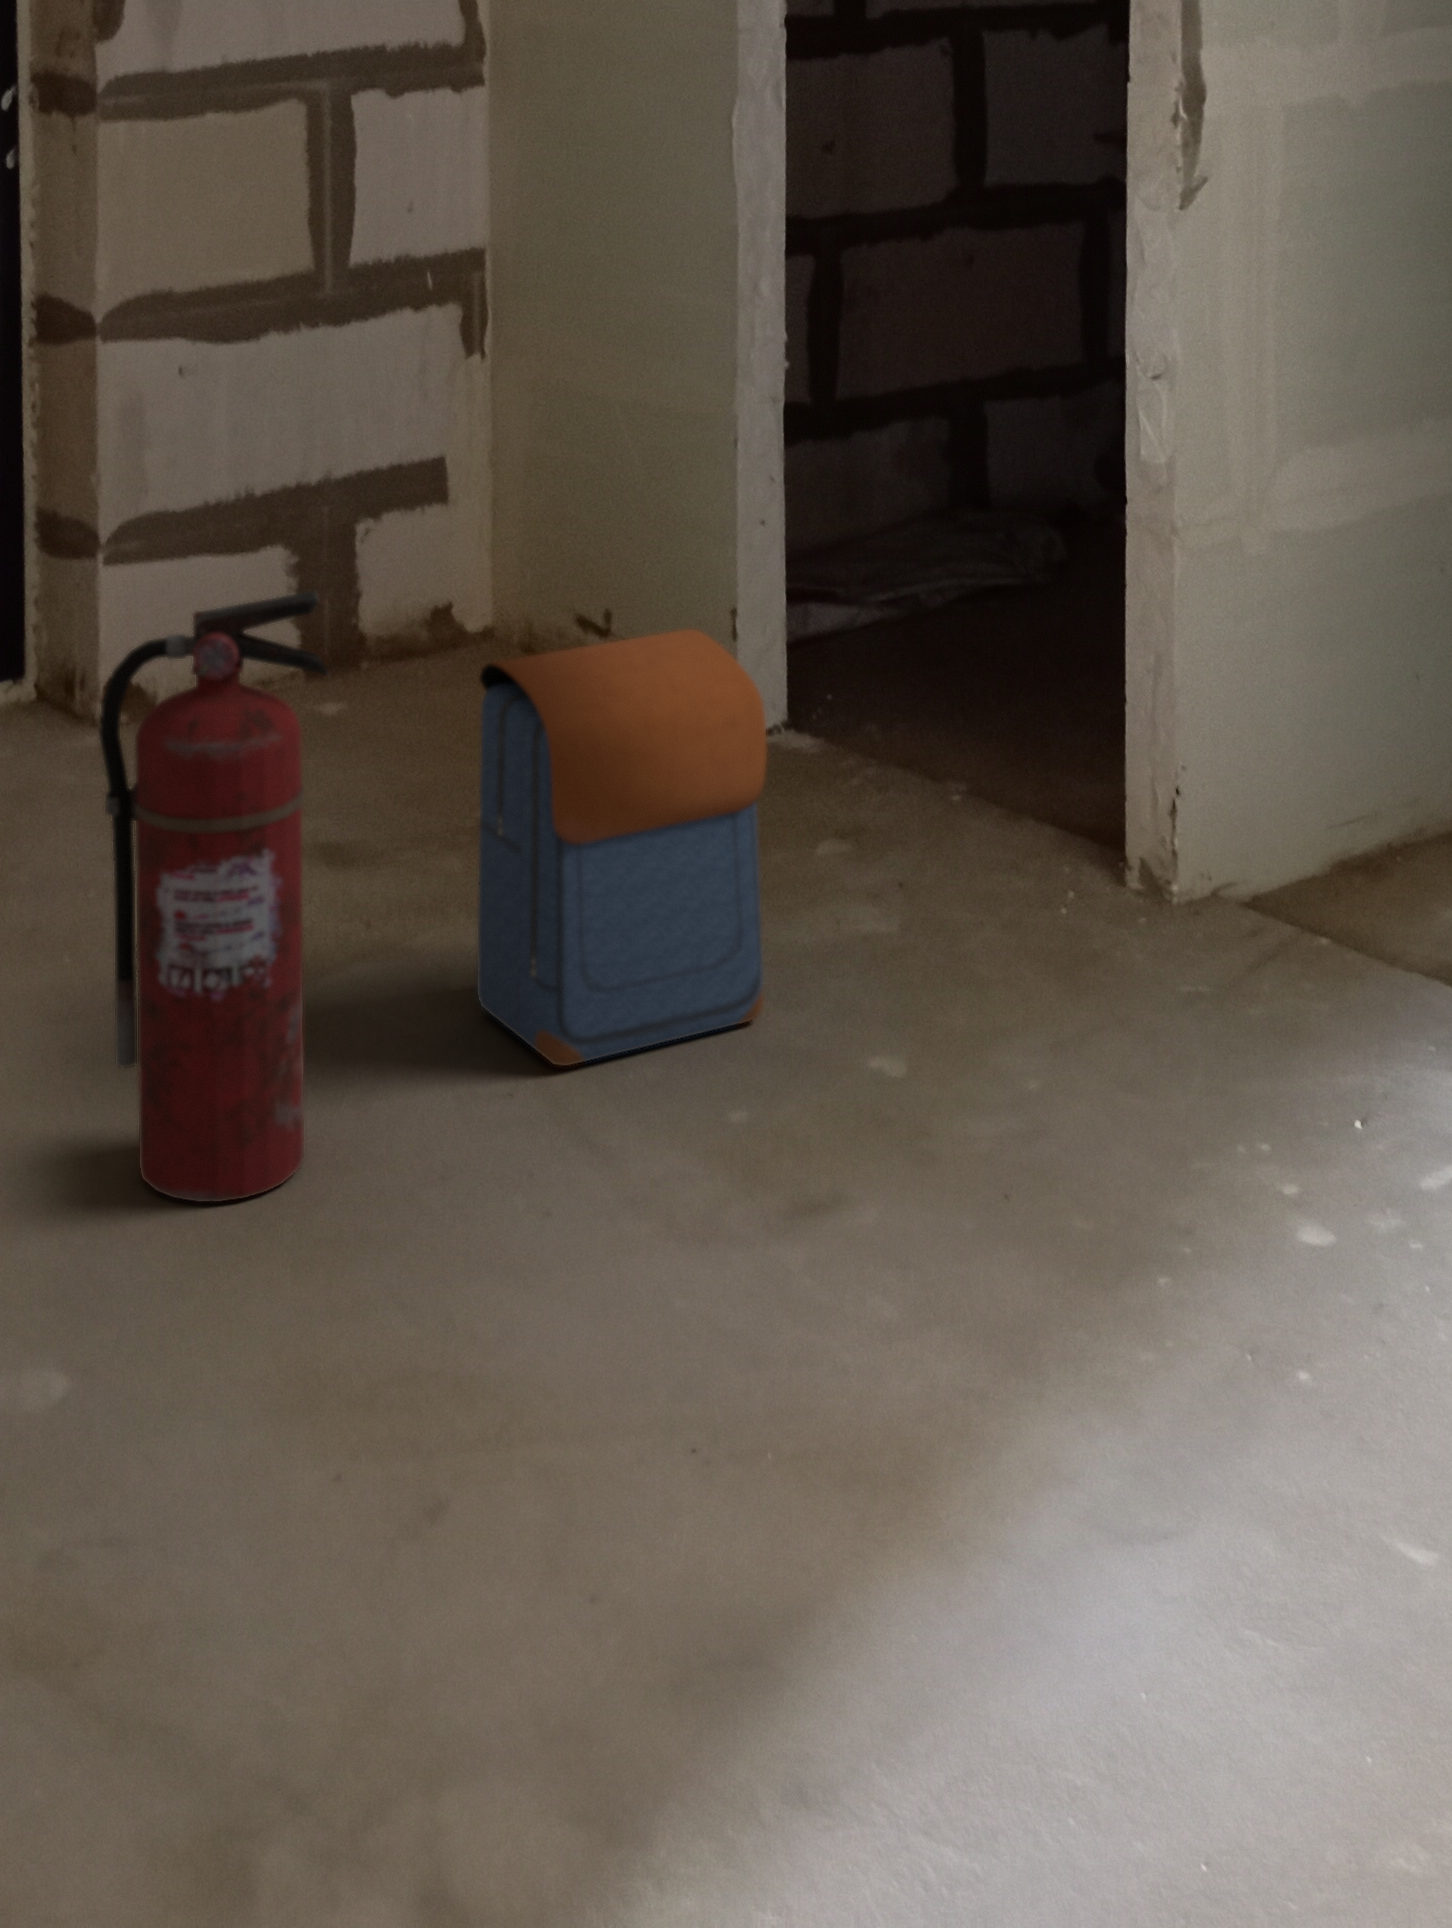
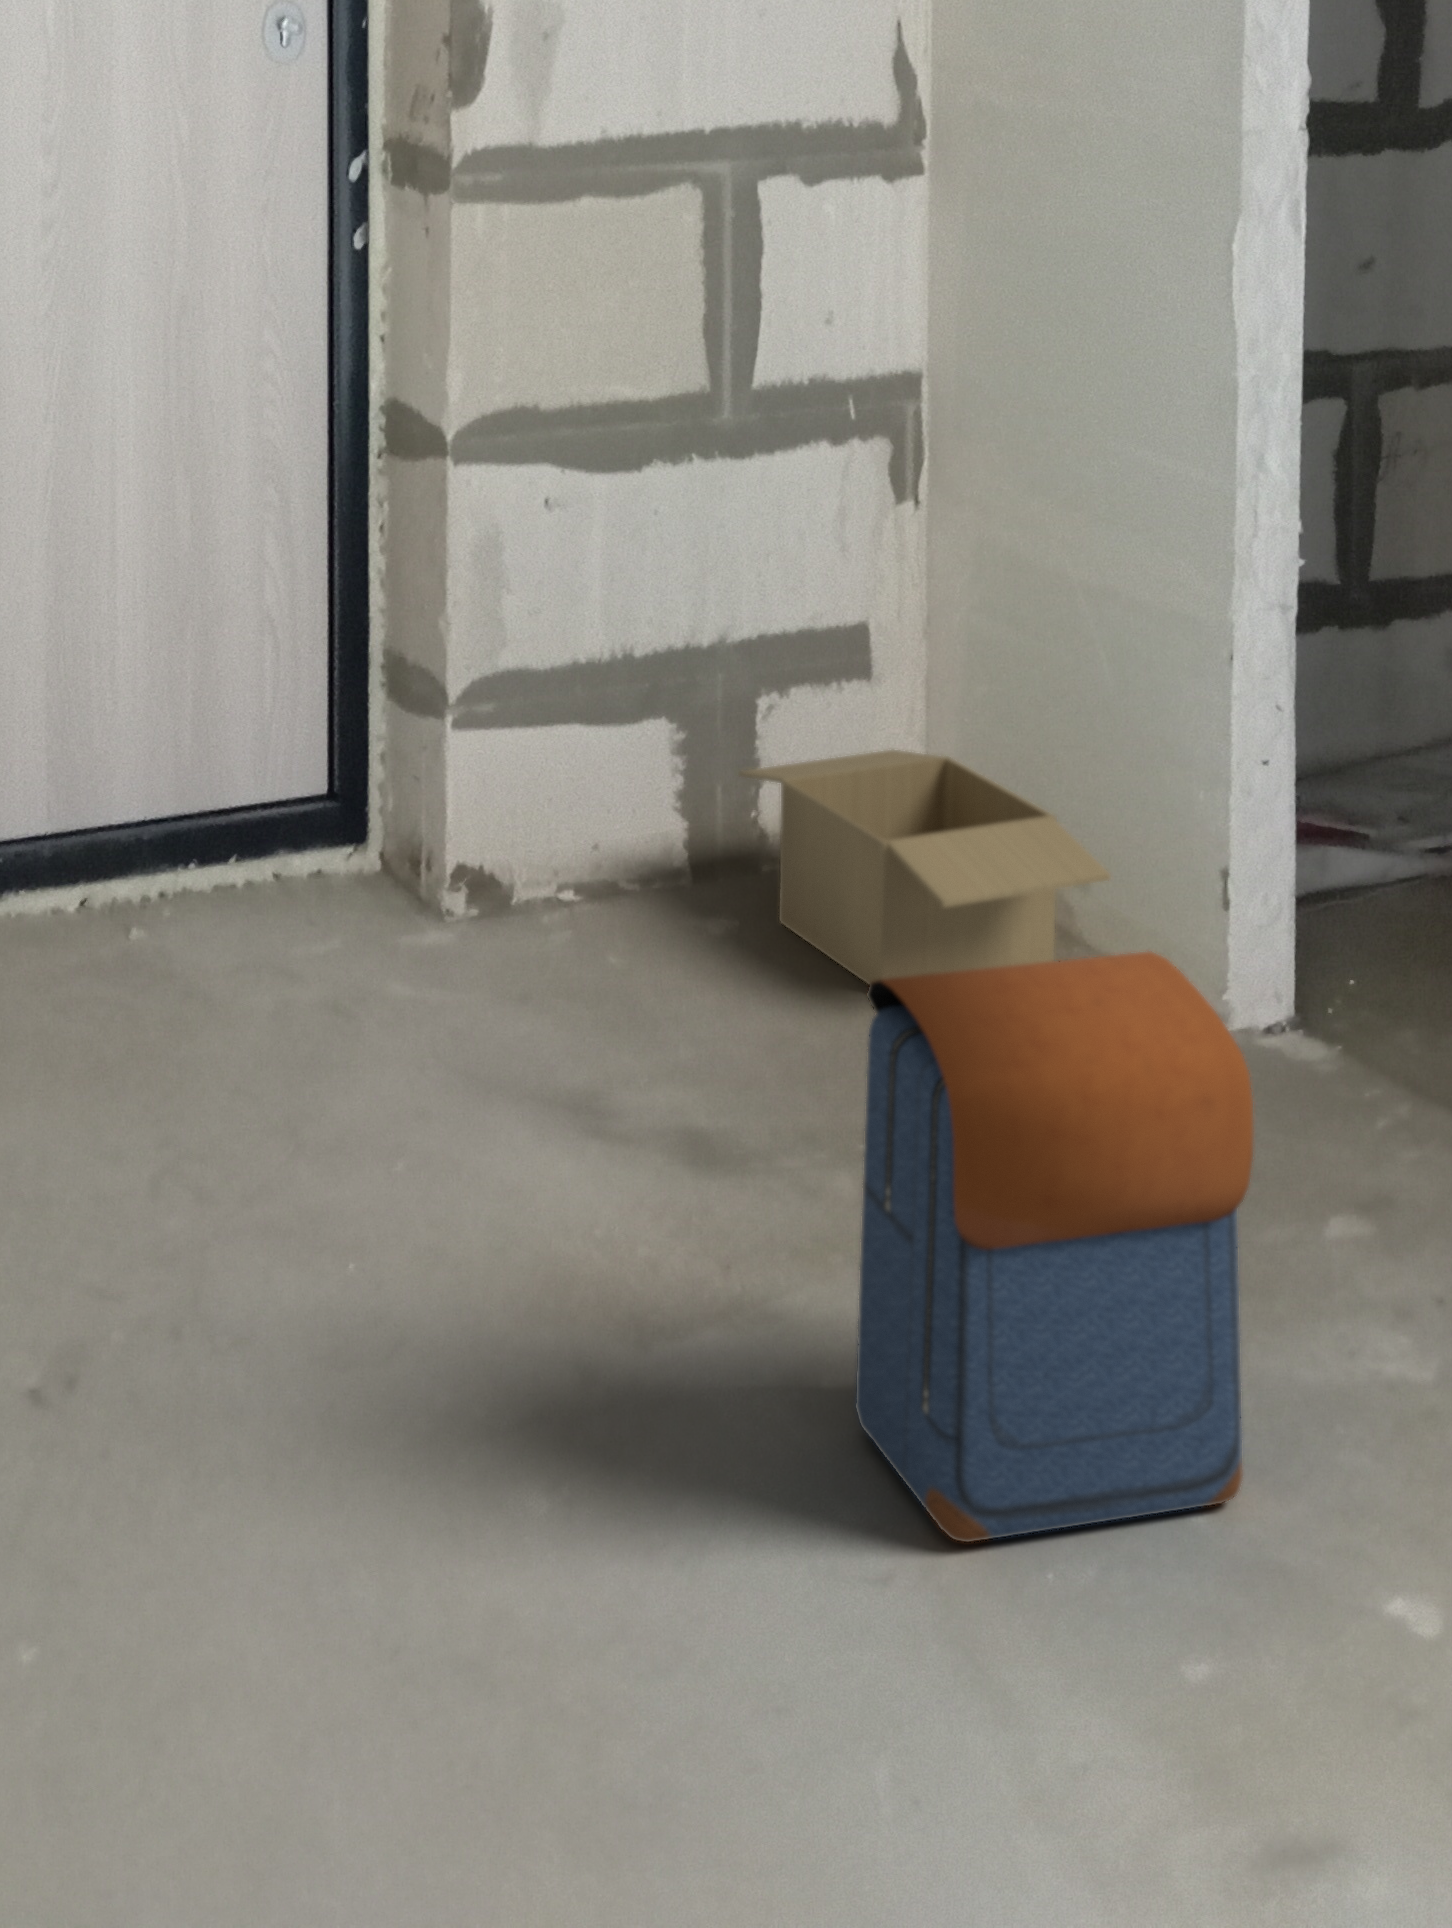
cardboard box: none [344,555,649,739] -> present [739,750,1111,985]
fire extinguisher: present [99,591,328,1202] -> none [353,898,651,1699]

